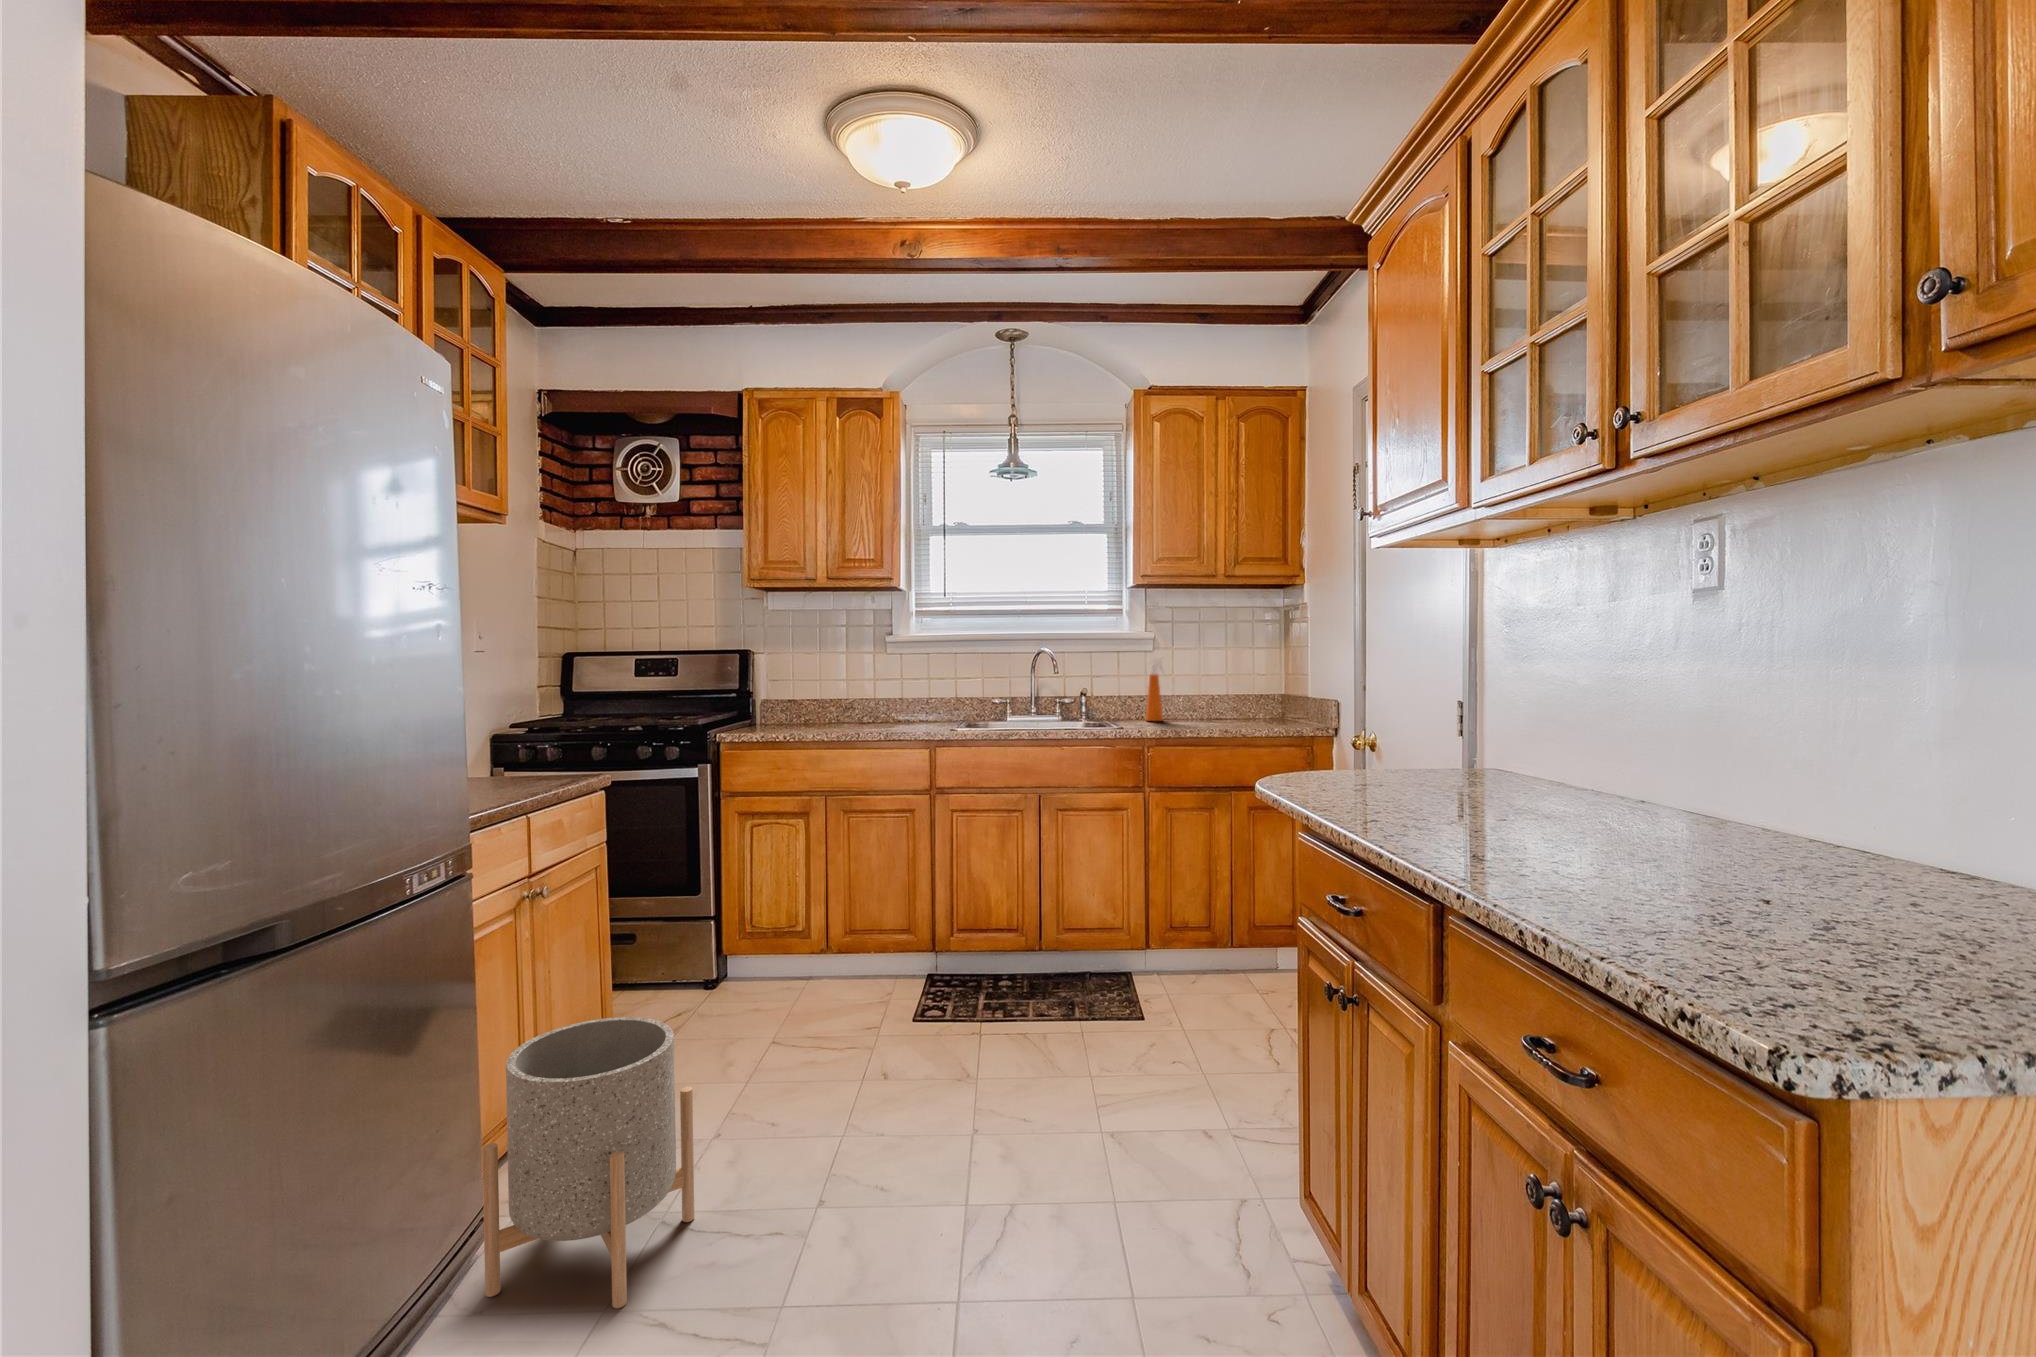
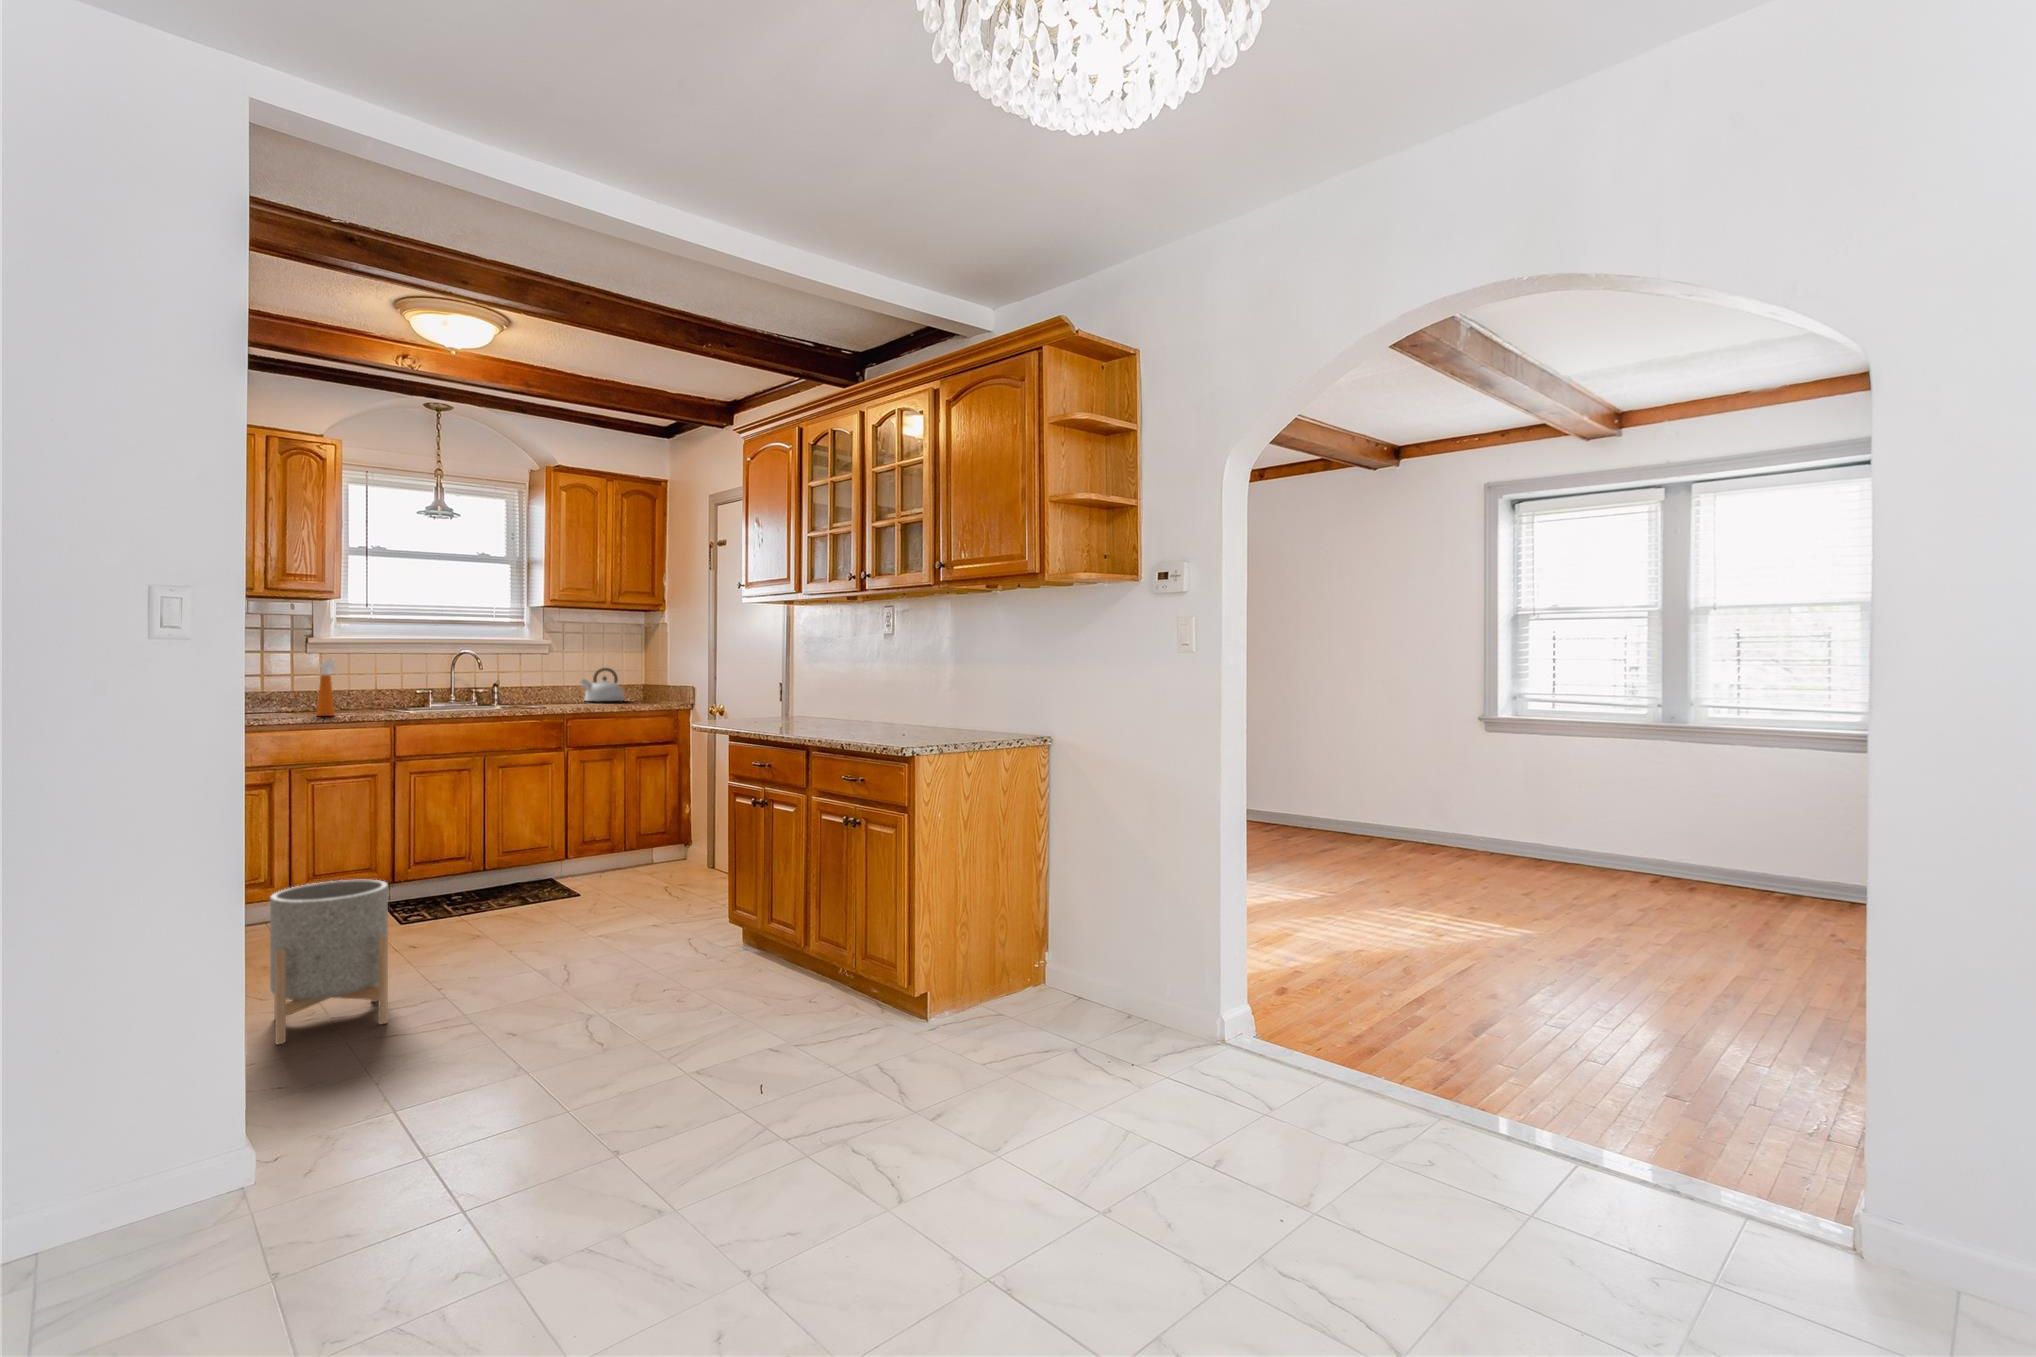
spray bottle: present [1146,656,1164,721] -> present [316,659,337,716]
kettle: none [1191,669,1251,717] -> present [581,668,624,701]

